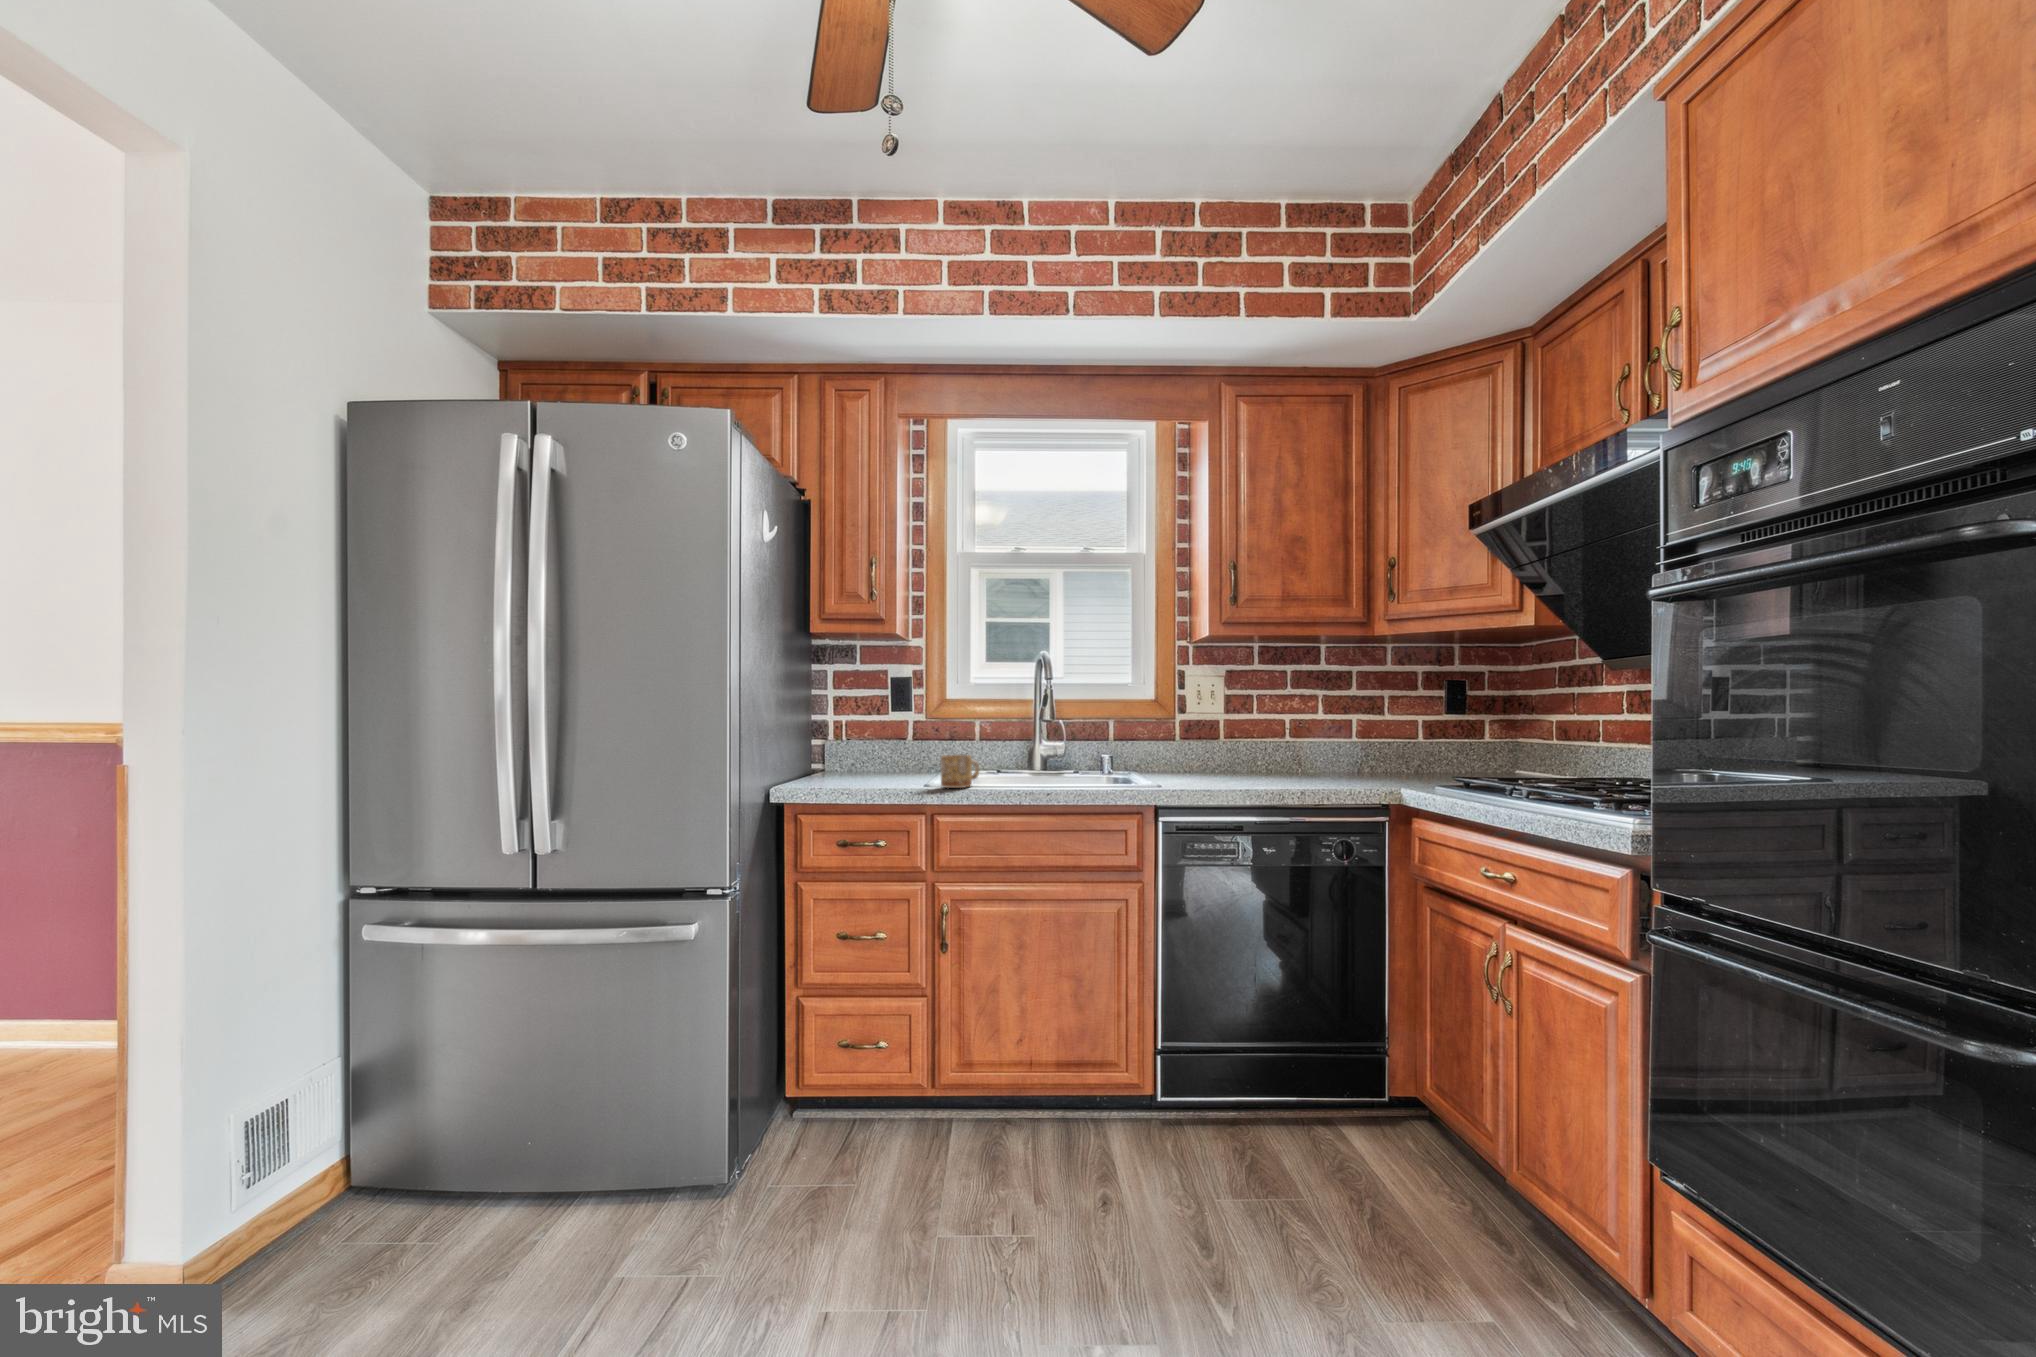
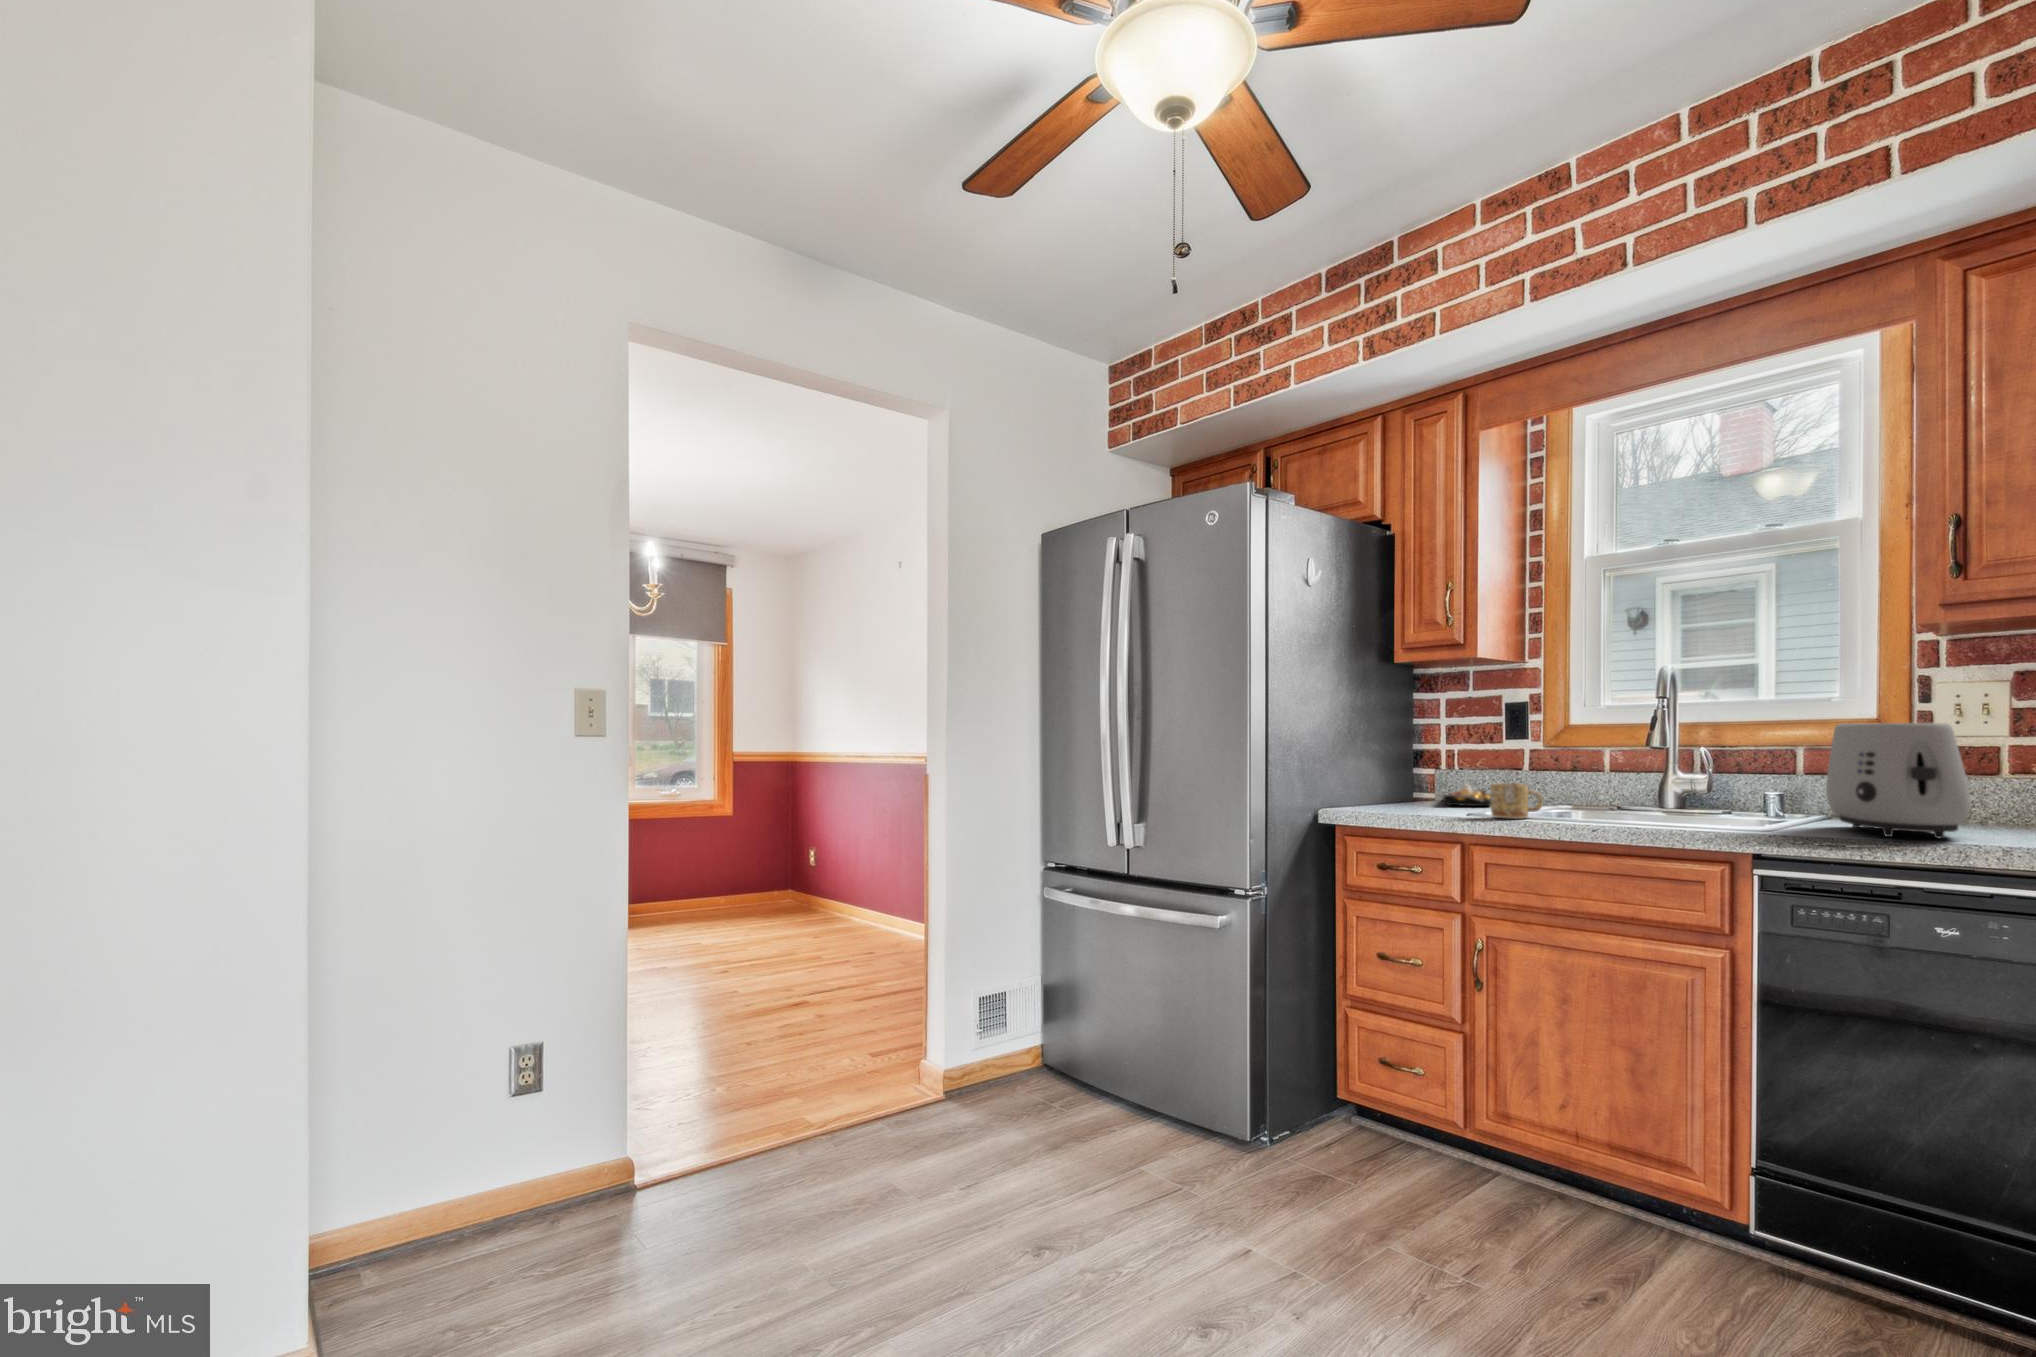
toaster: none [1166,696,1261,776] -> present [1826,723,1971,838]
plate: none [836,757,903,780] -> present [1436,784,1491,806]

